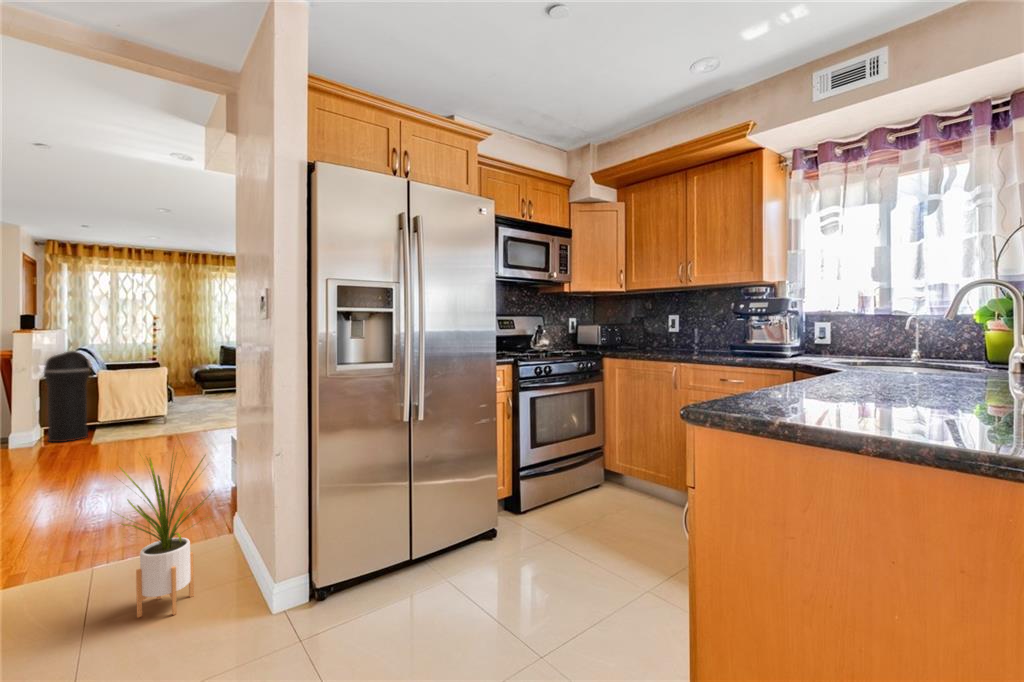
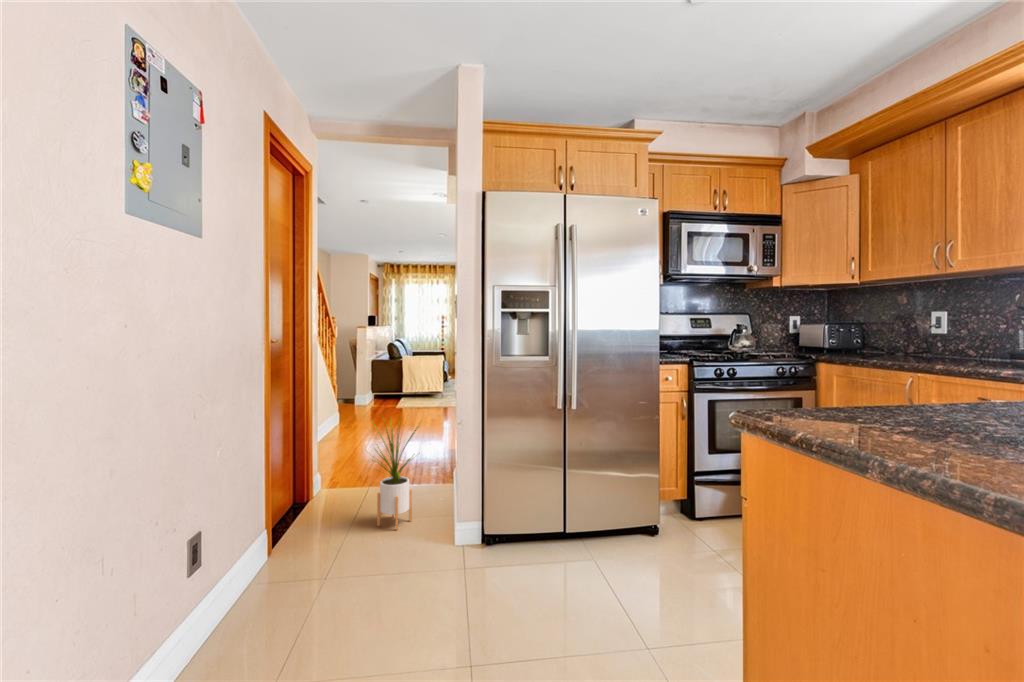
trash can: present [44,351,92,442] -> none [374,342,399,405]

